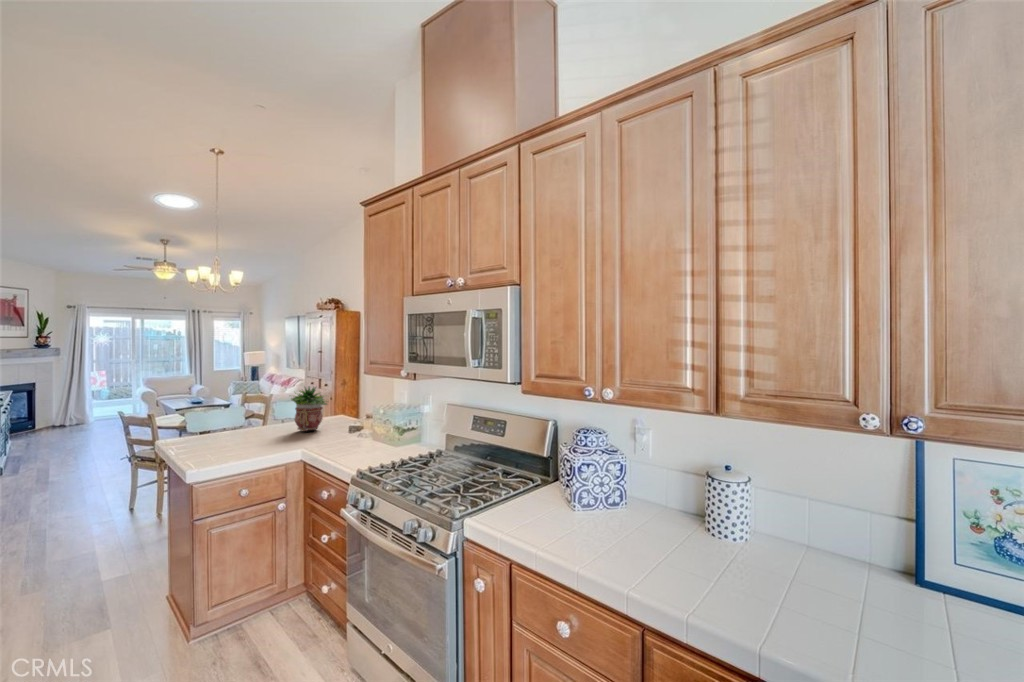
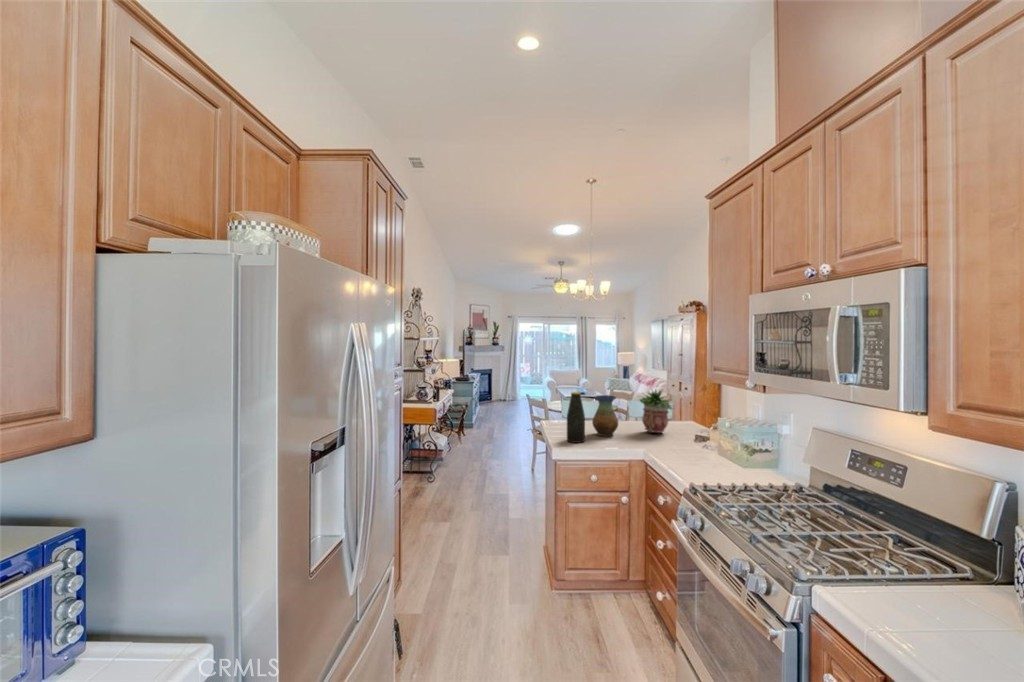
bottle: none [200,398,226,459] -> present [567,392,585,443]
vase: none [234,398,268,445] -> present [592,395,618,436]

